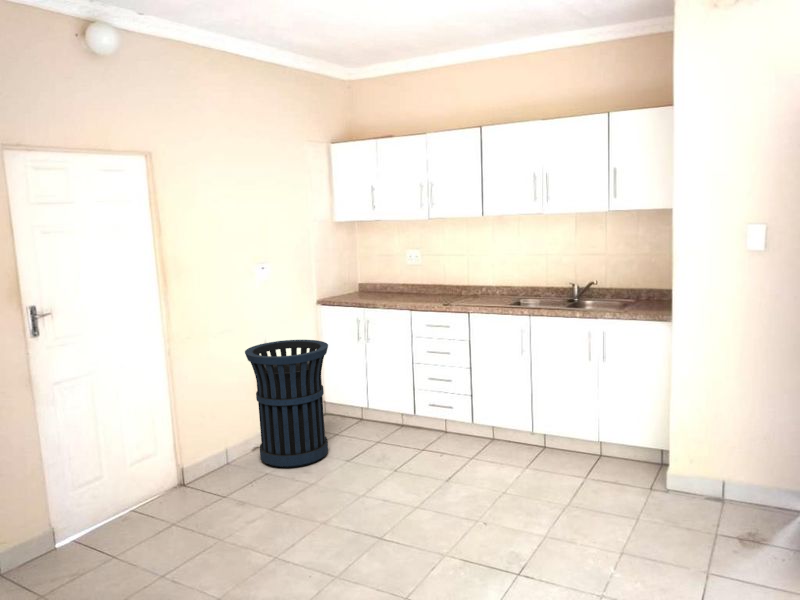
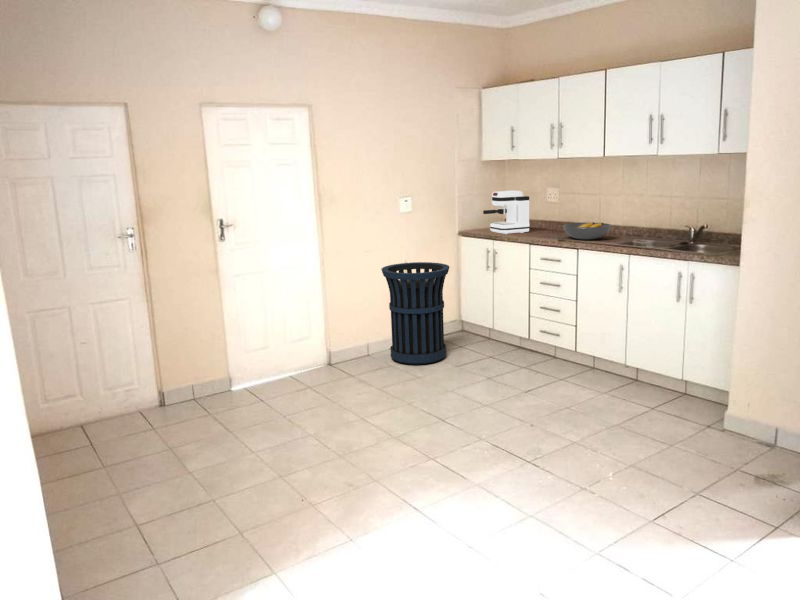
coffee maker: none [348,253,398,301] -> present [483,191,529,234]
fruit bowl: none [443,283,494,303] -> present [563,222,612,240]

